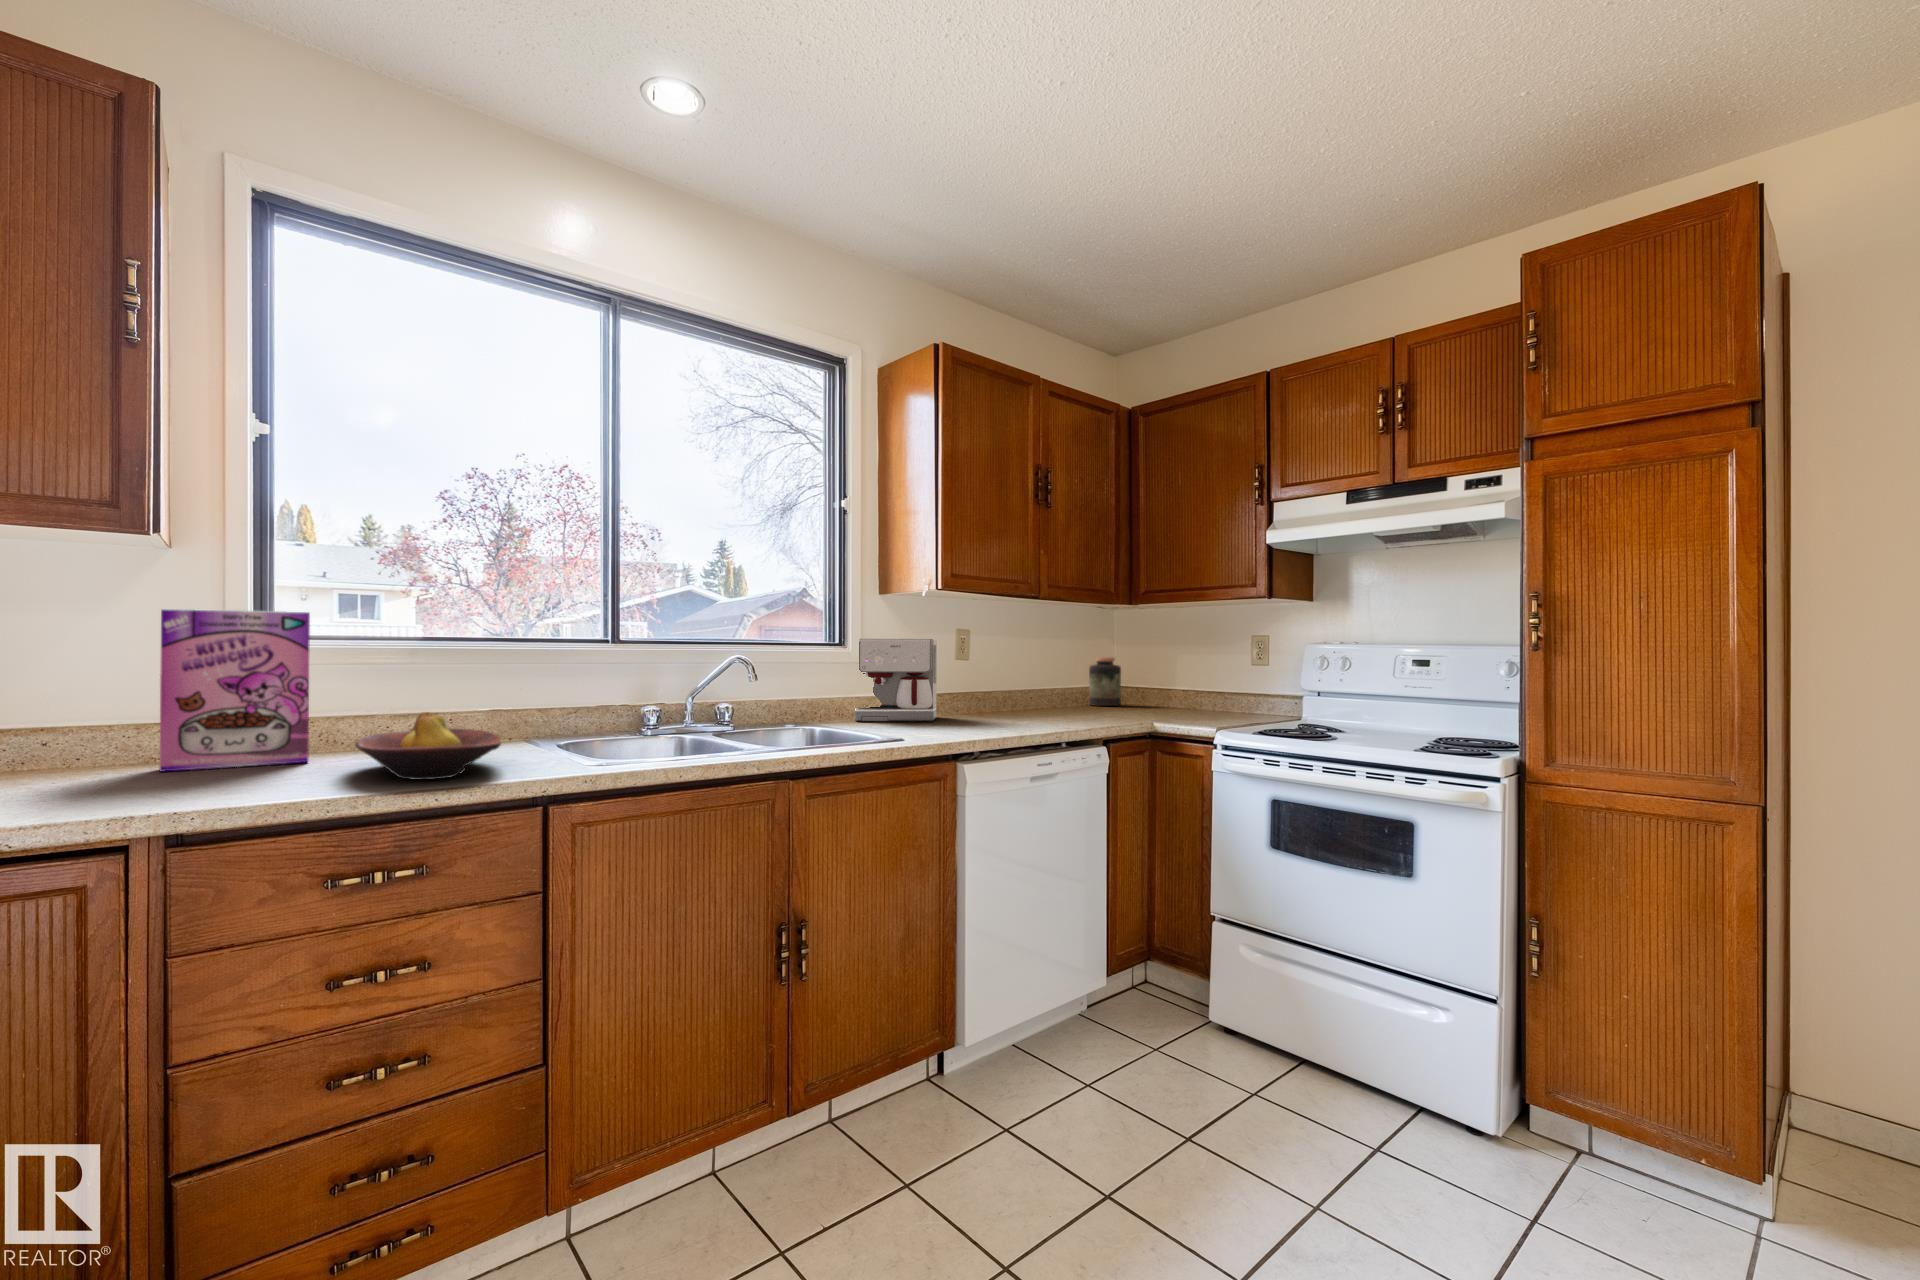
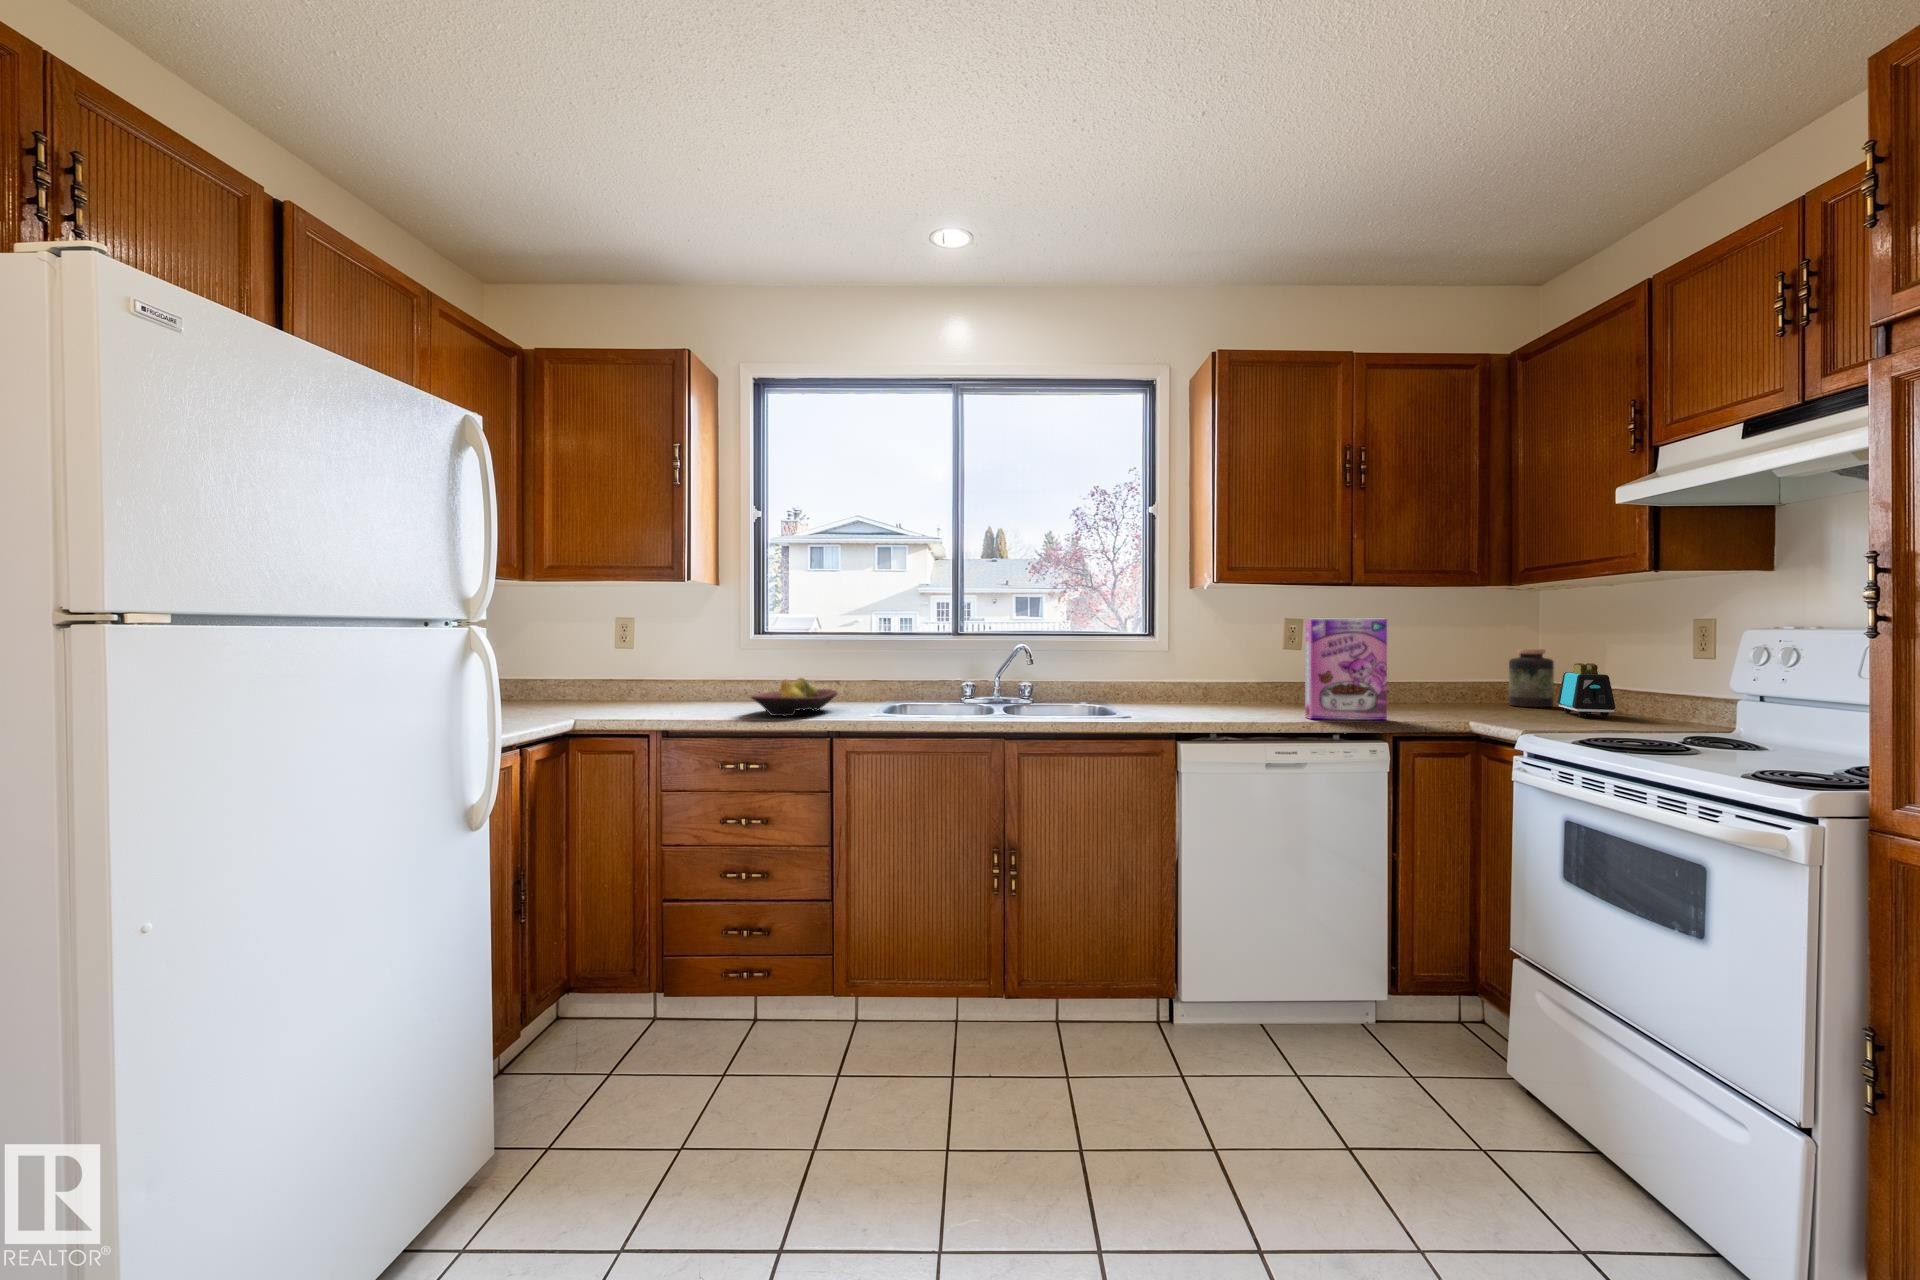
cereal box: present [160,609,310,771] -> present [1305,619,1387,720]
coffee maker: present [855,639,937,721] -> none [1167,630,1260,708]
toaster: none [1141,669,1193,712] -> present [1558,663,1616,718]

